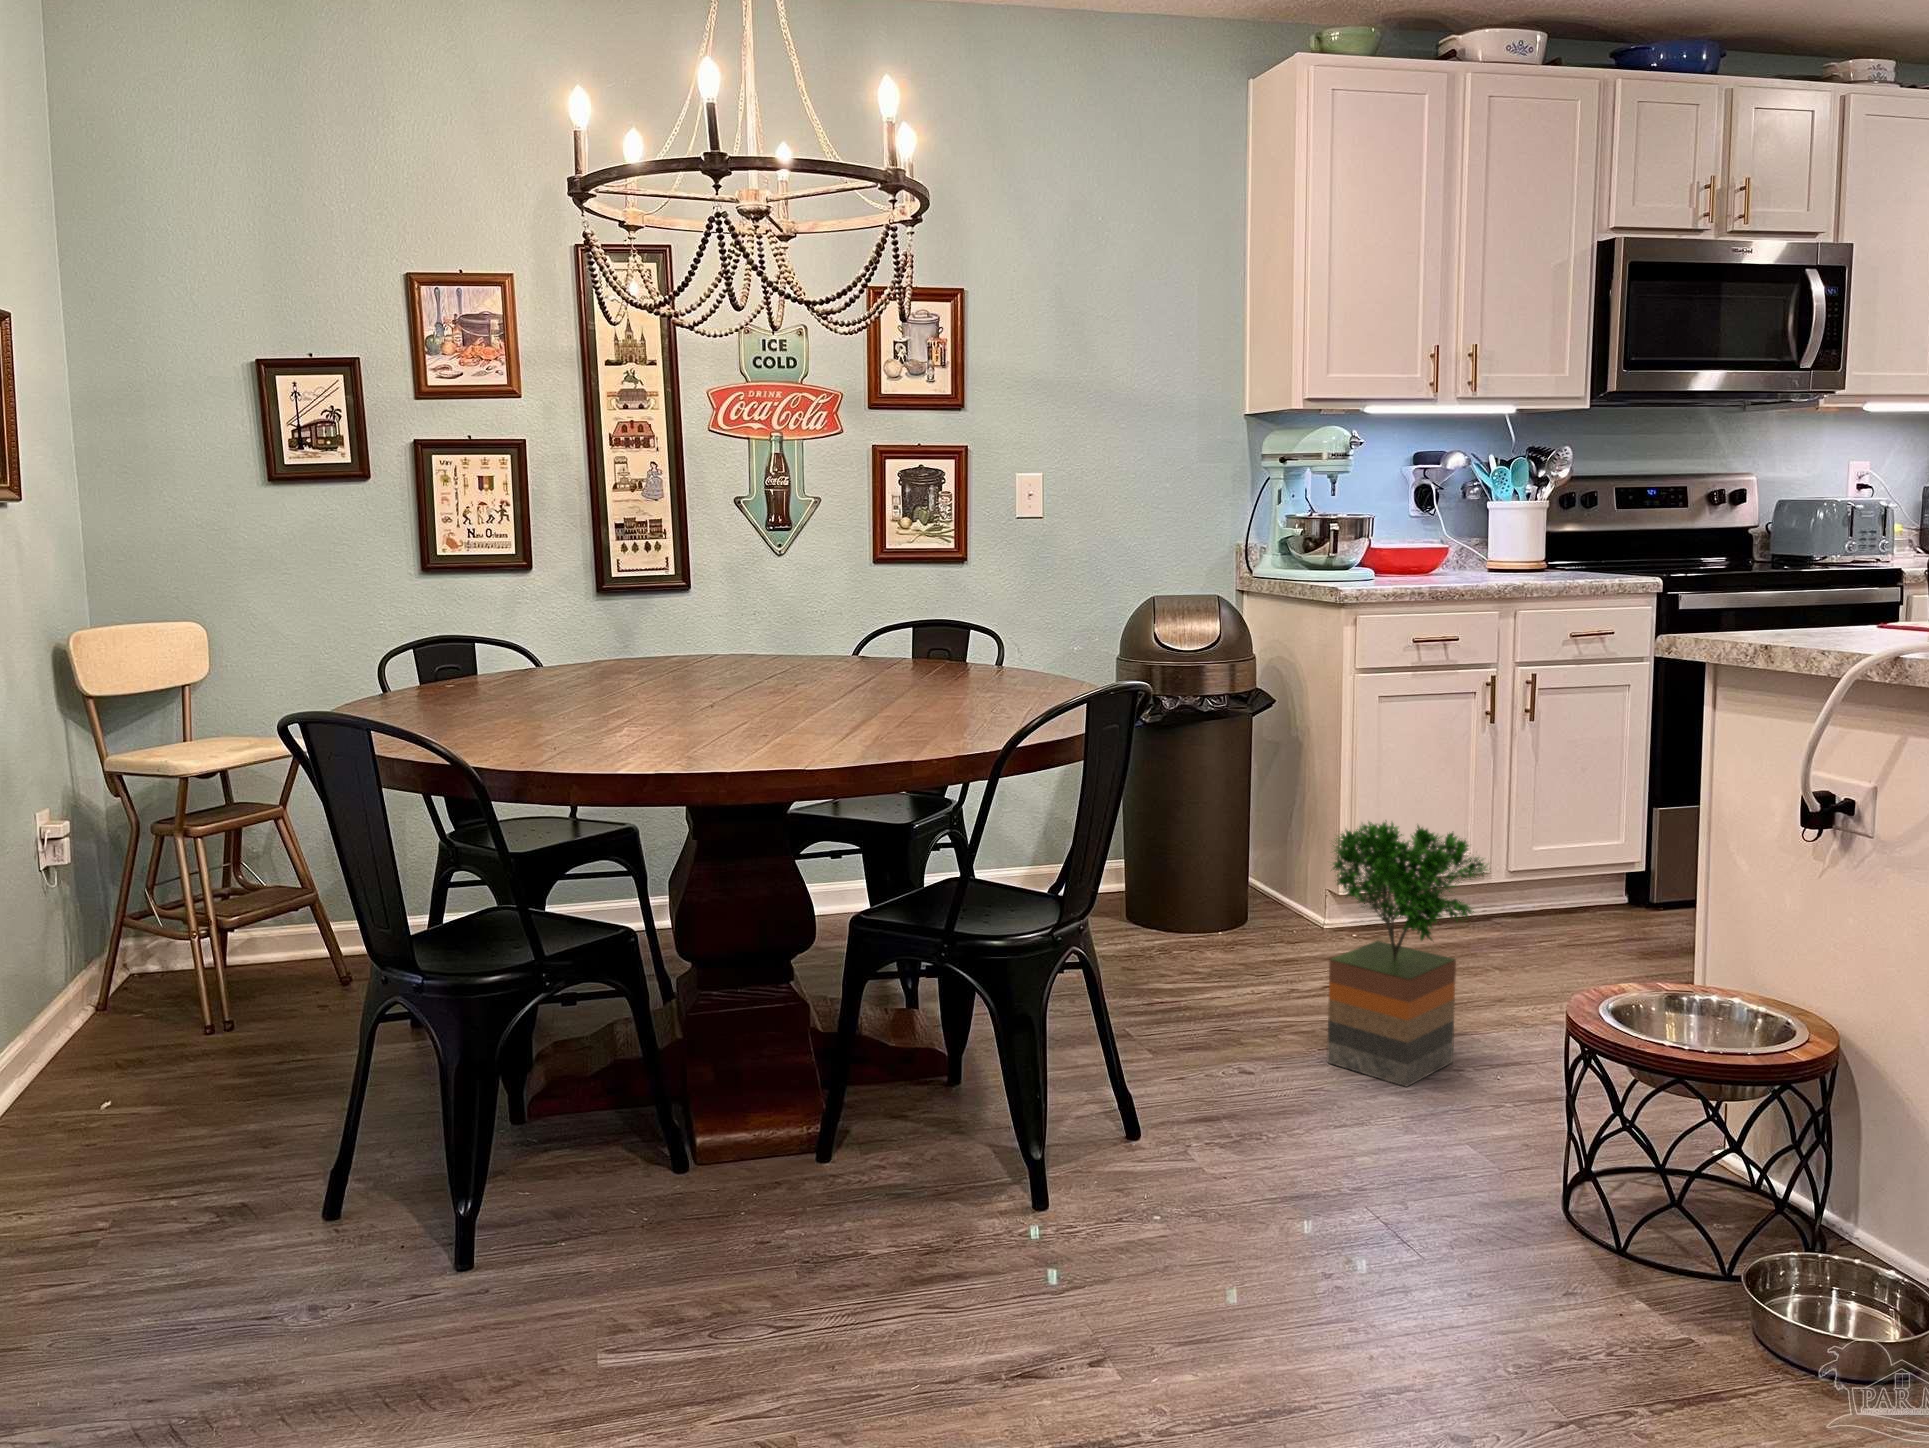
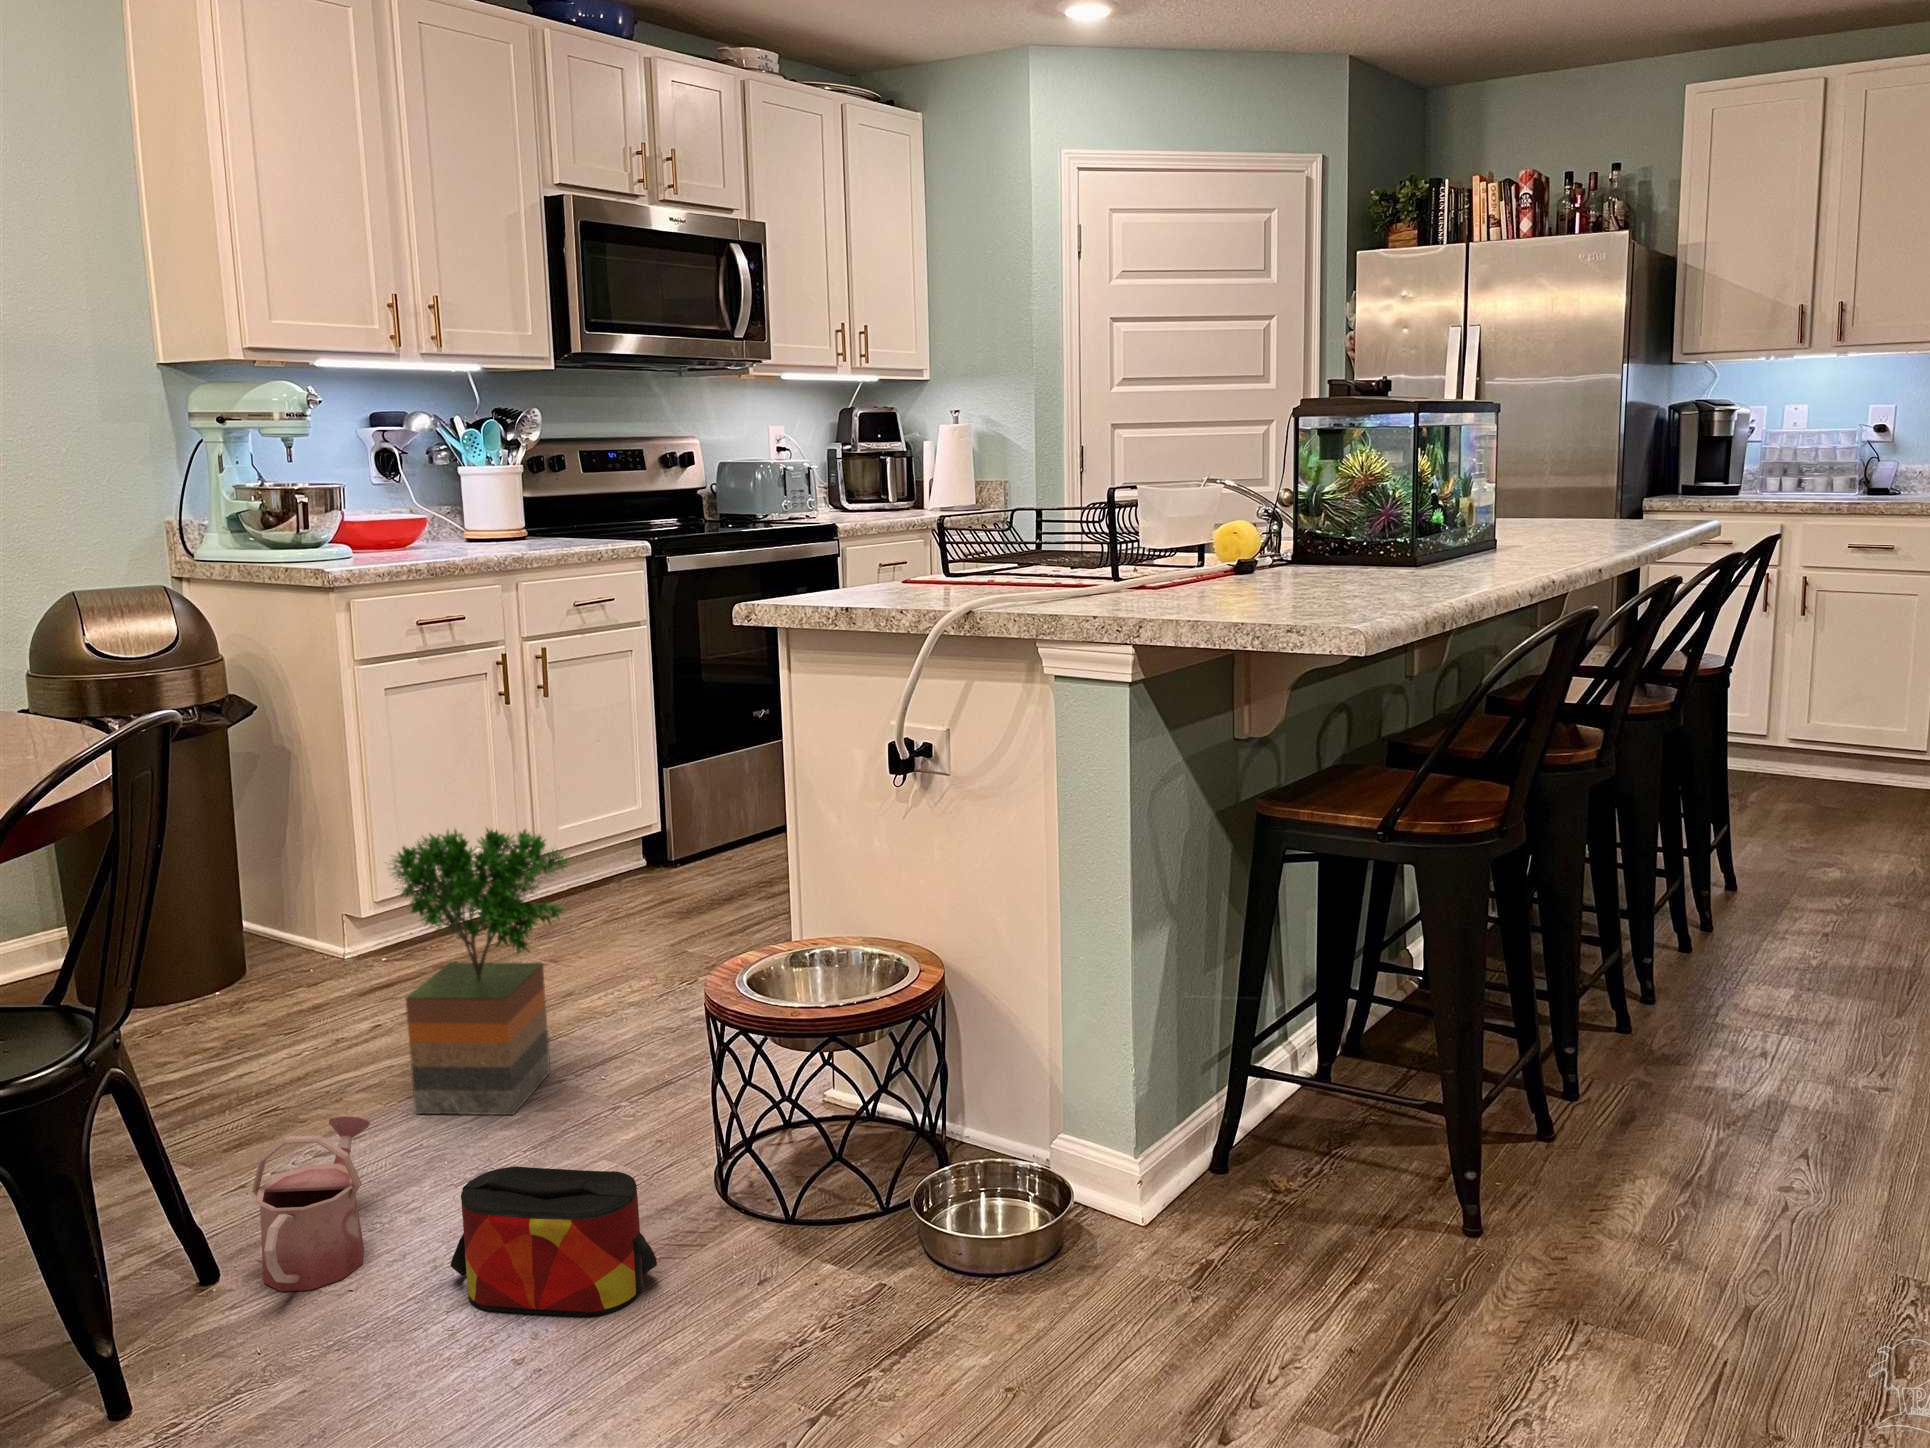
watering can: none [1167,1036,1272,1165] -> present [252,1116,370,1291]
bag: none [1302,1111,1471,1266] -> present [450,1166,657,1317]

